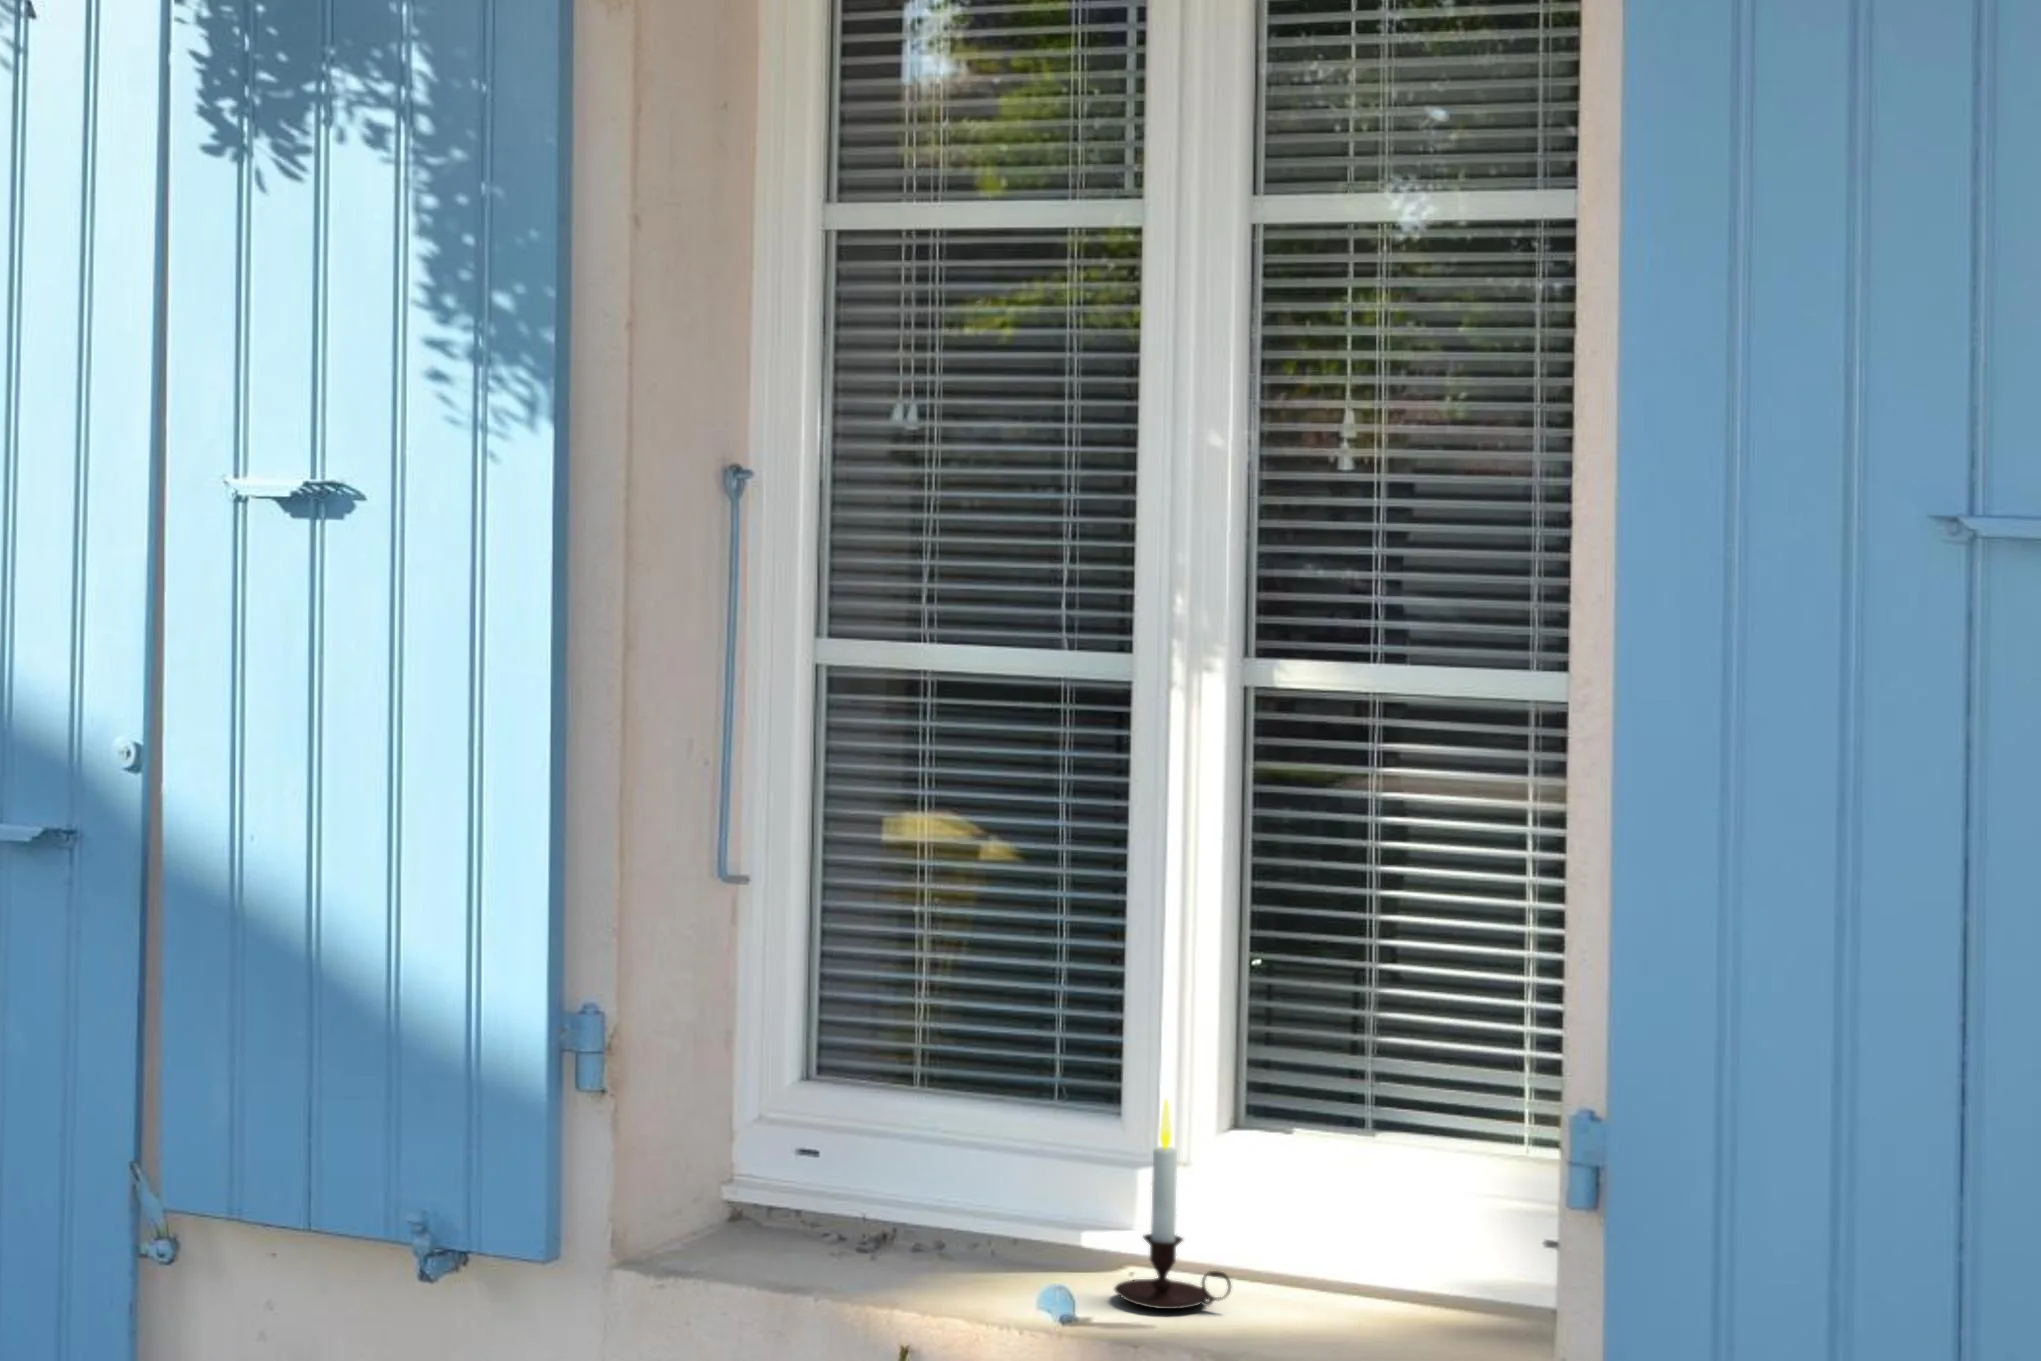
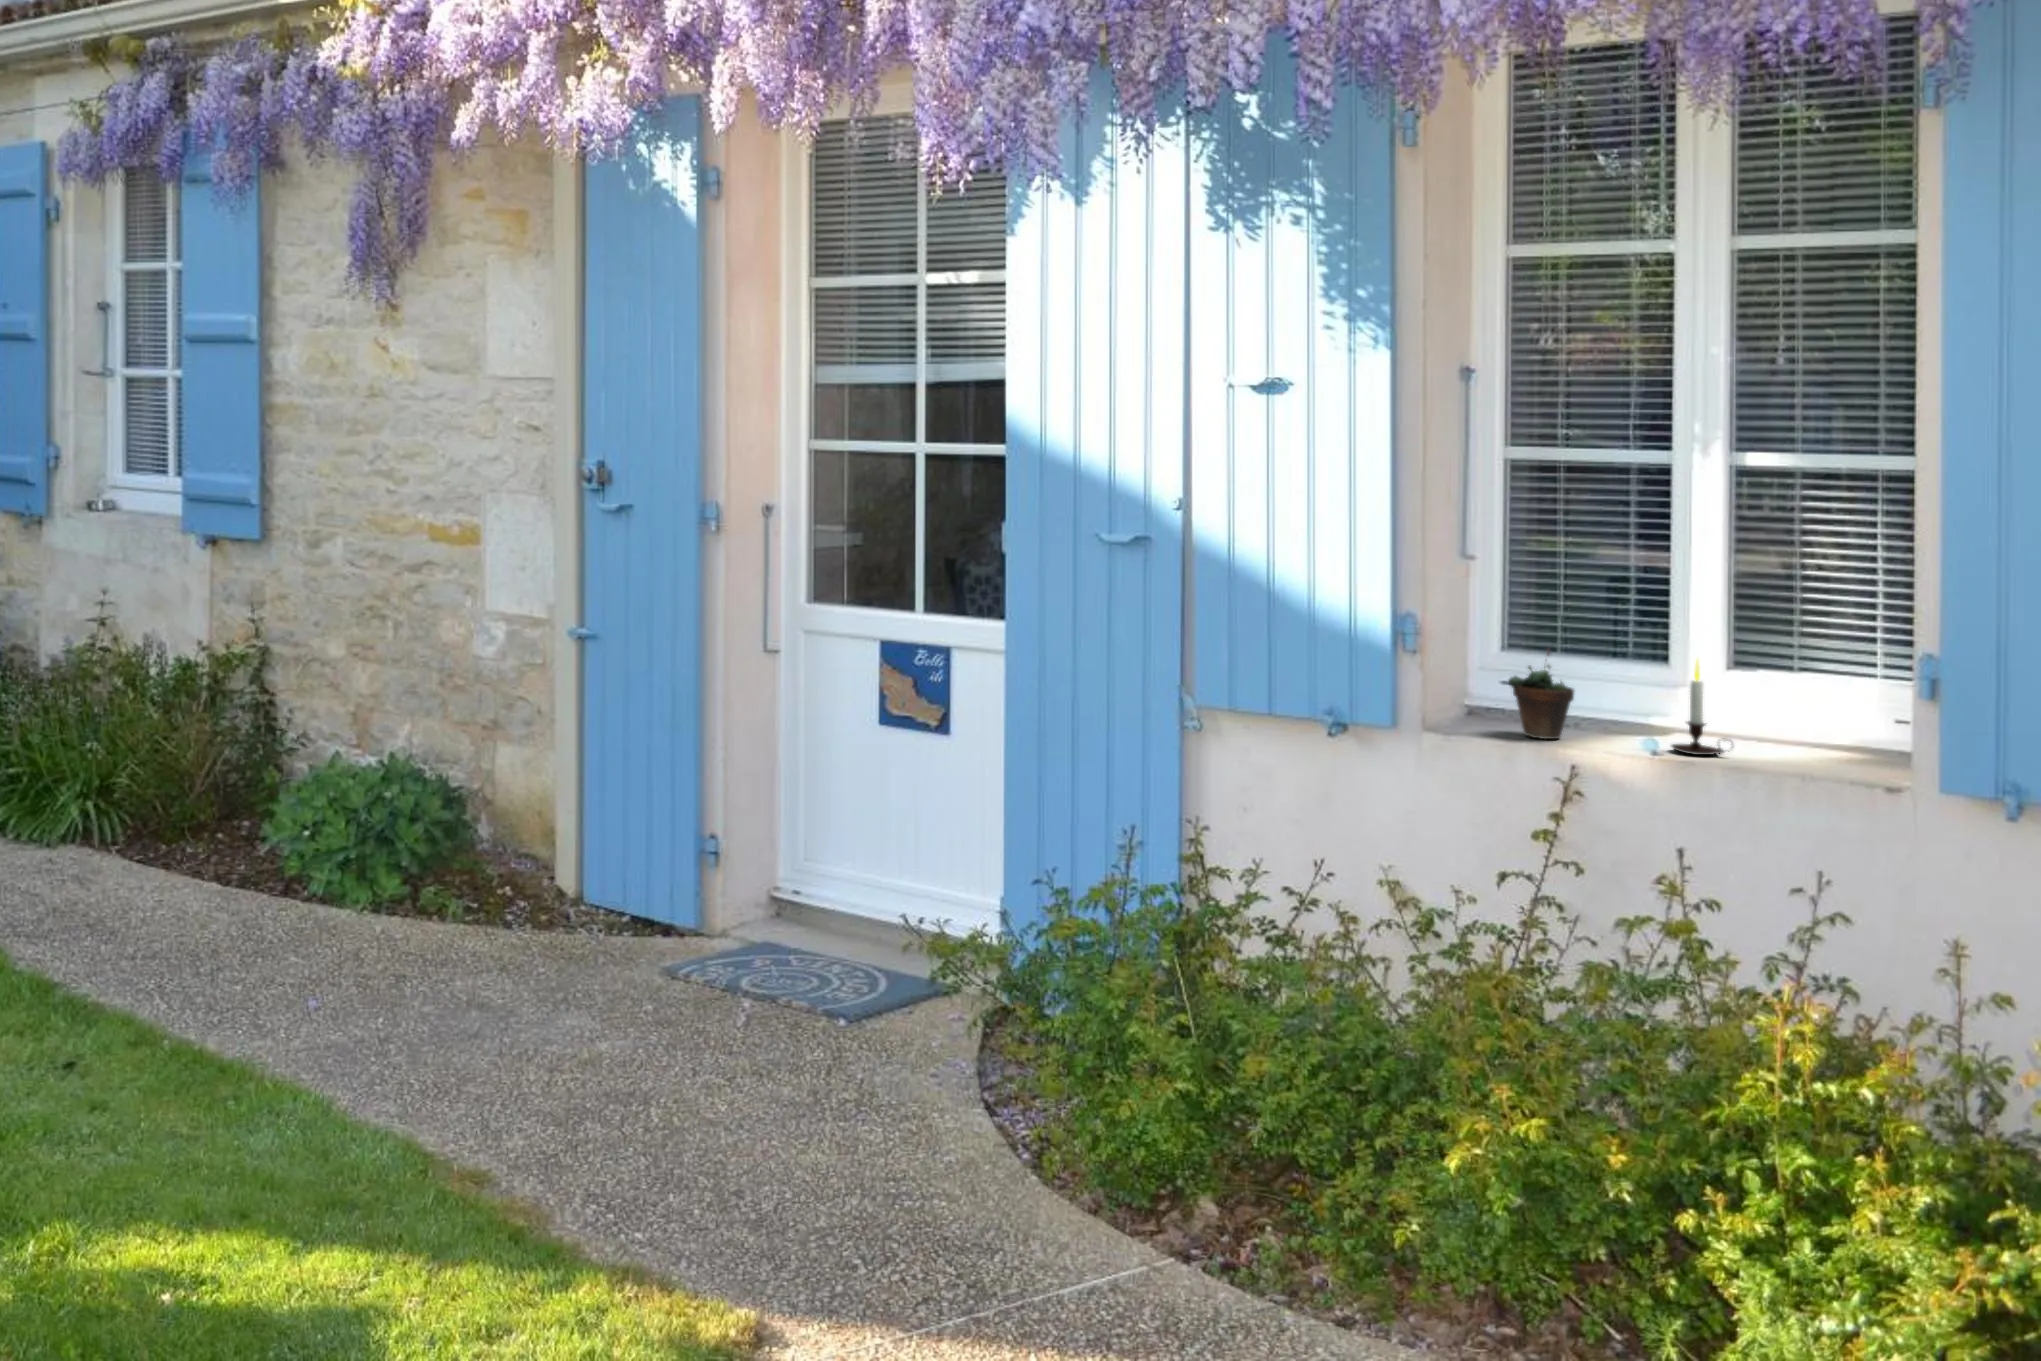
succulent plant: none [806,1075,937,1278] -> present [1508,648,1575,739]

